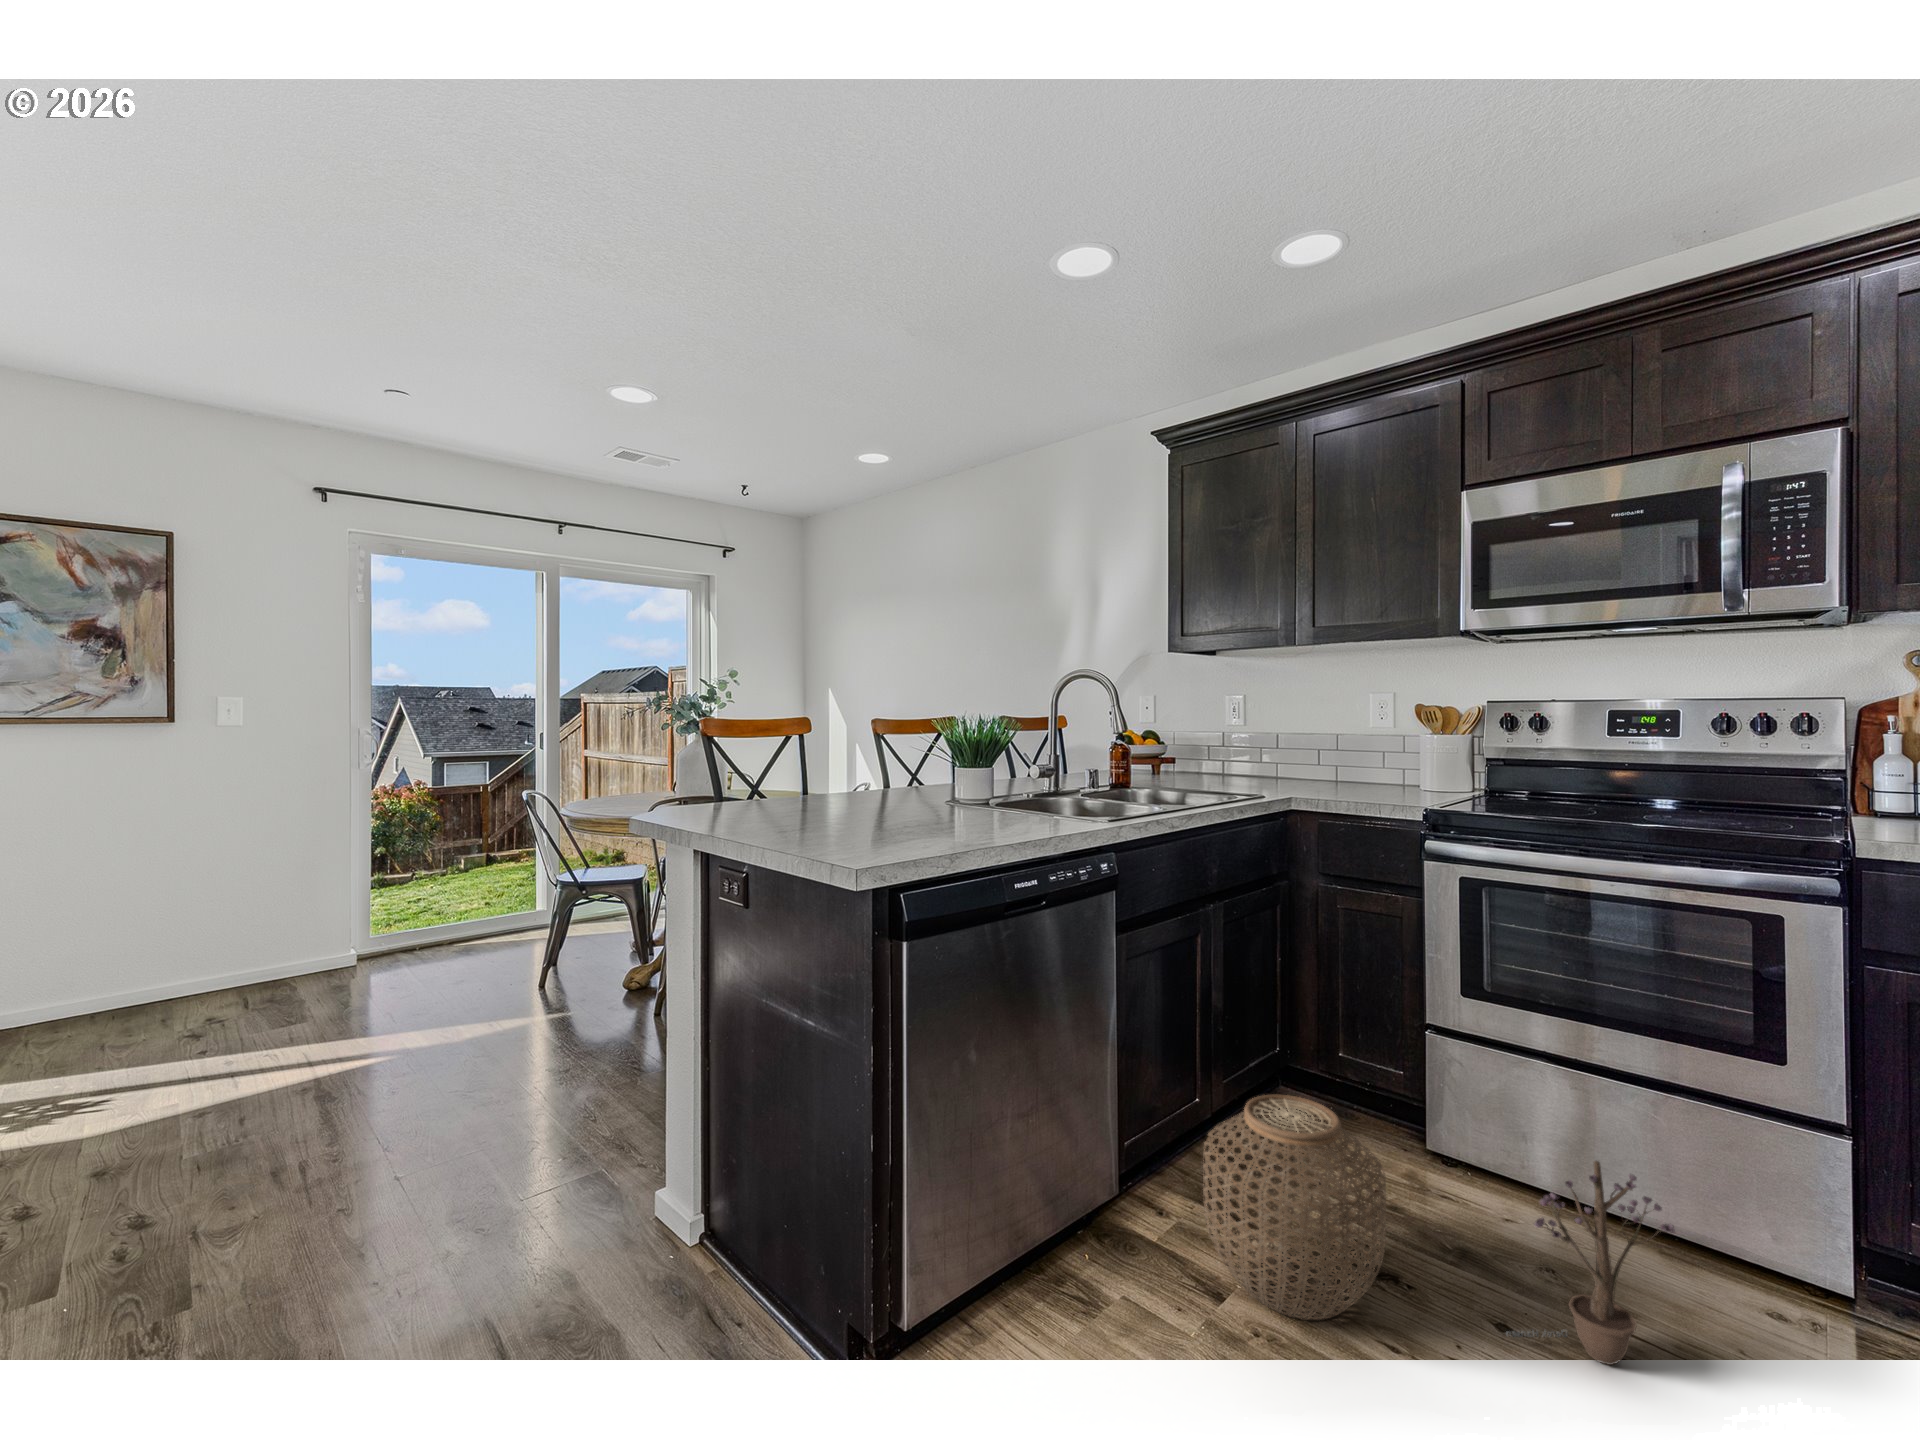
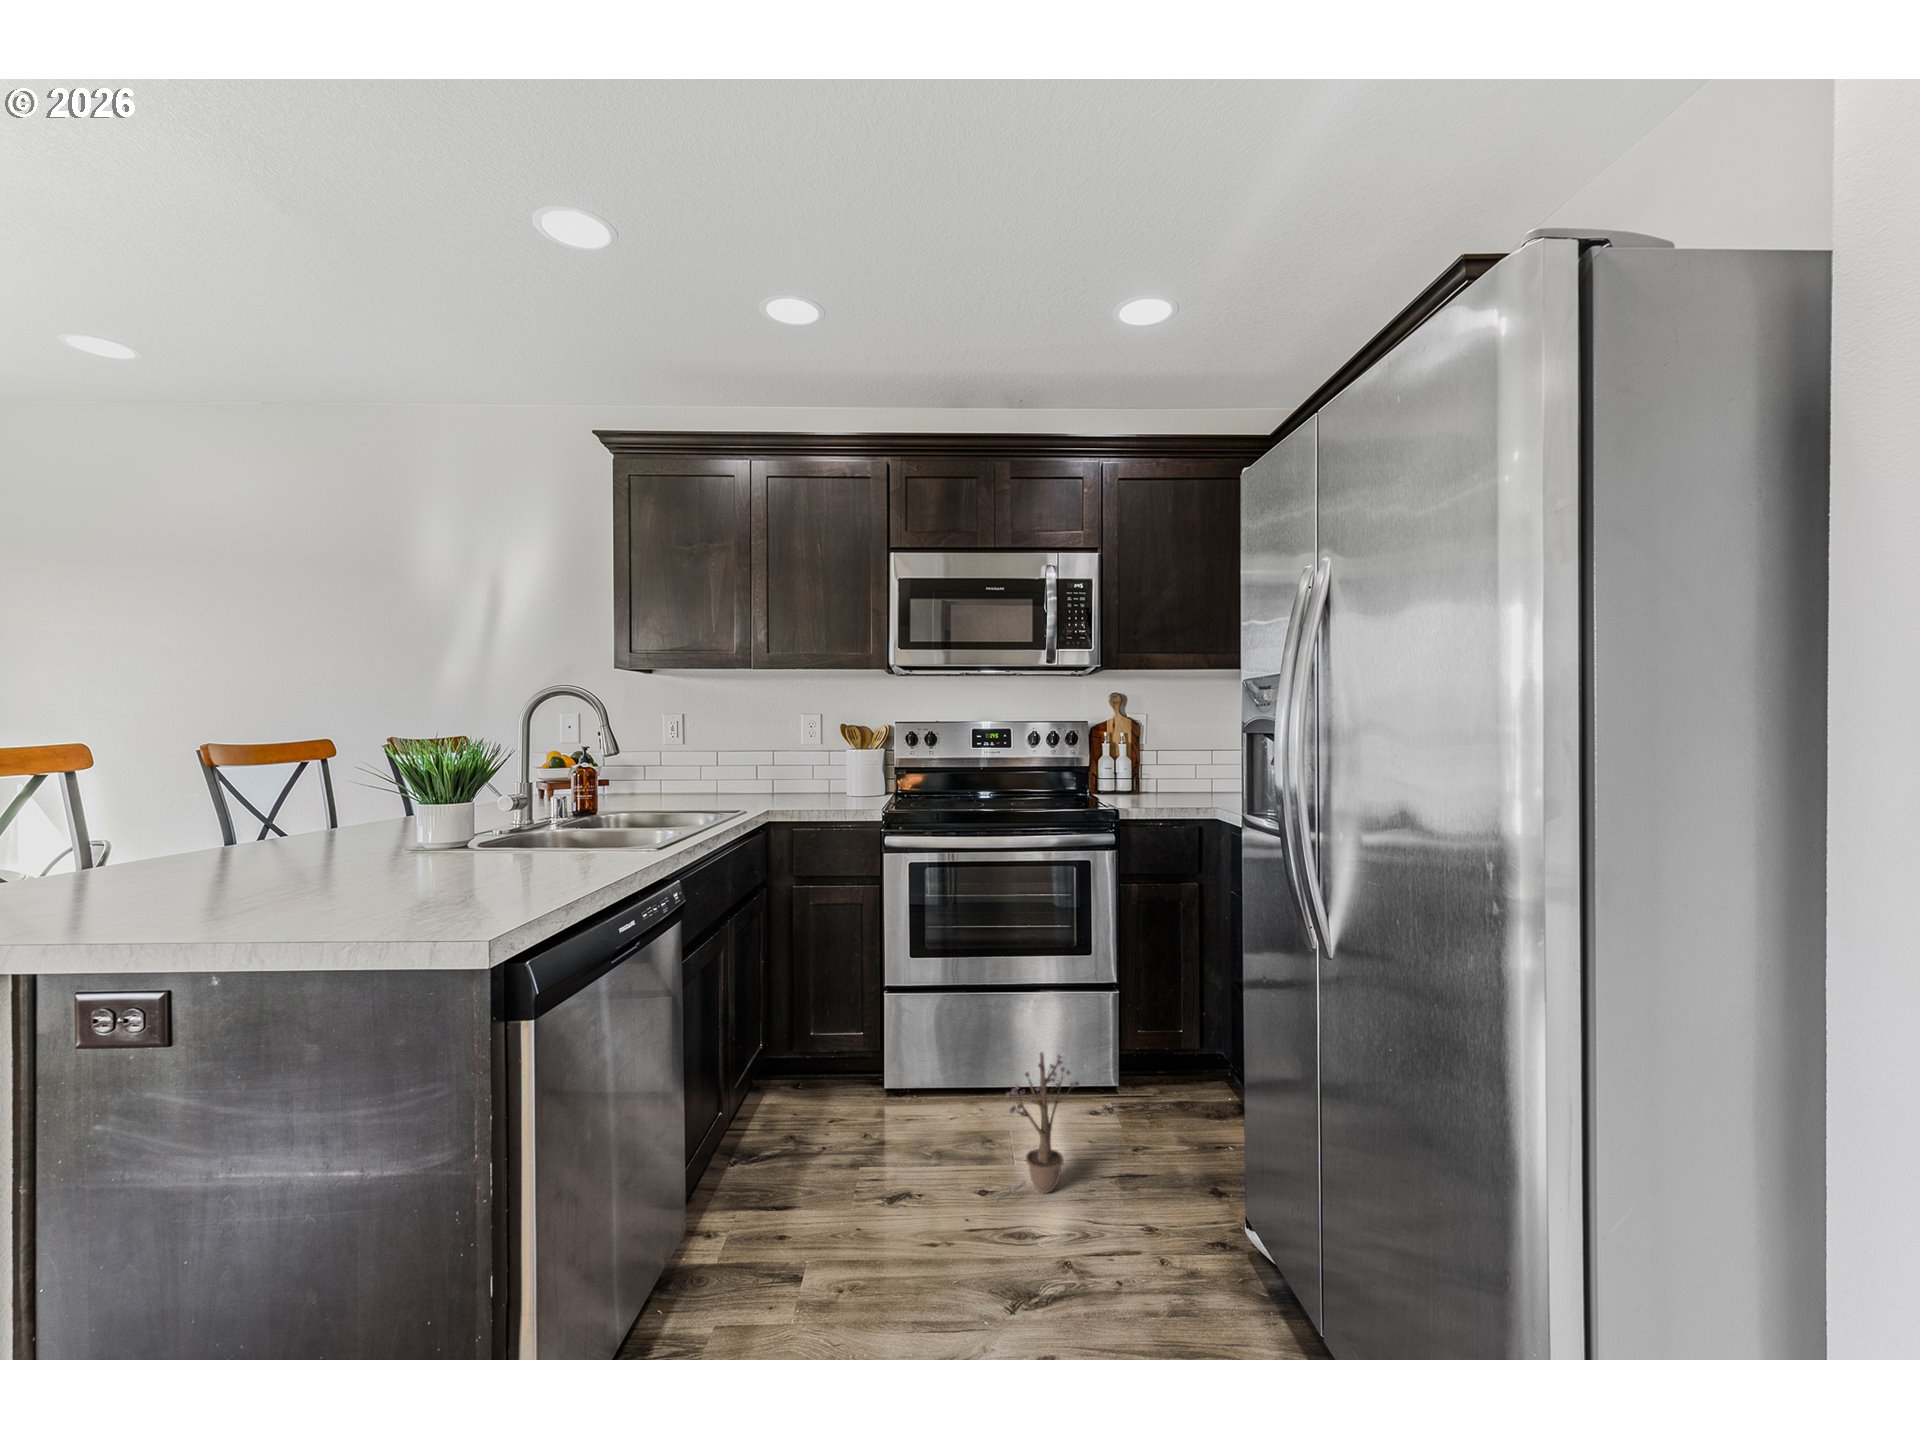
woven basket: present [1203,1095,1386,1320] -> none [771,1074,921,1266]

